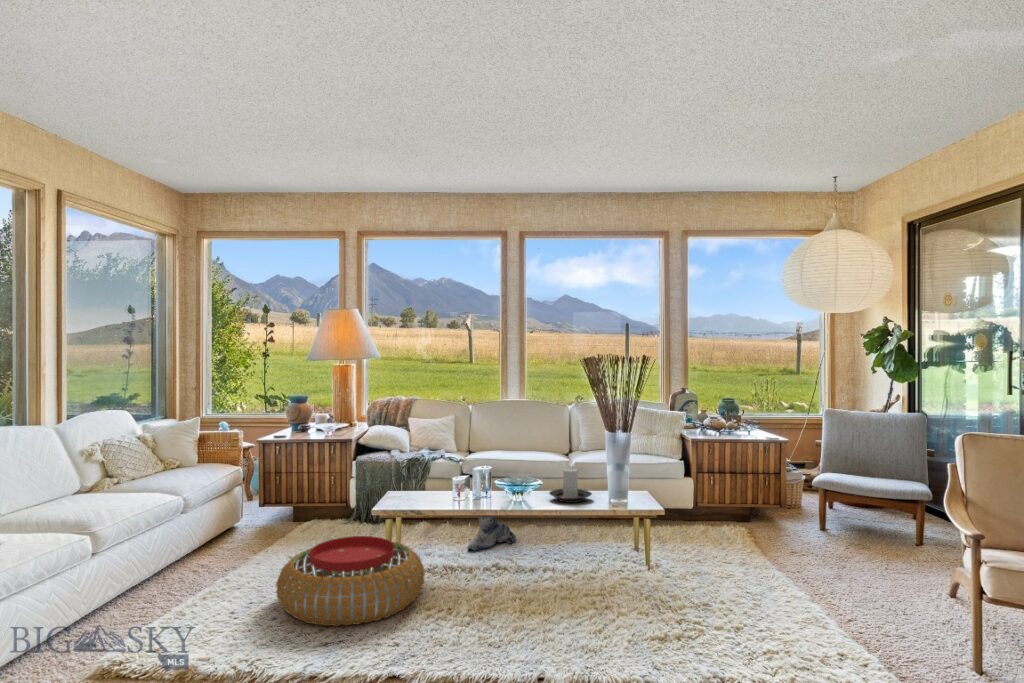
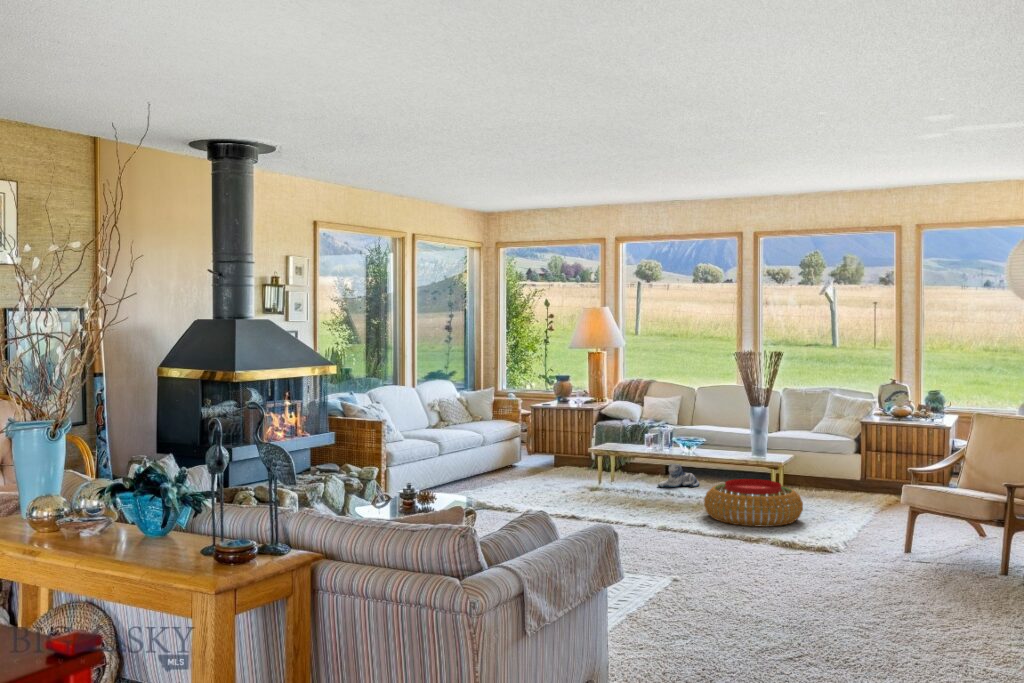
candle holder: present [549,468,592,503] -> none [706,431,737,455]
pouf: present [276,536,424,626] -> present [704,479,803,527]

